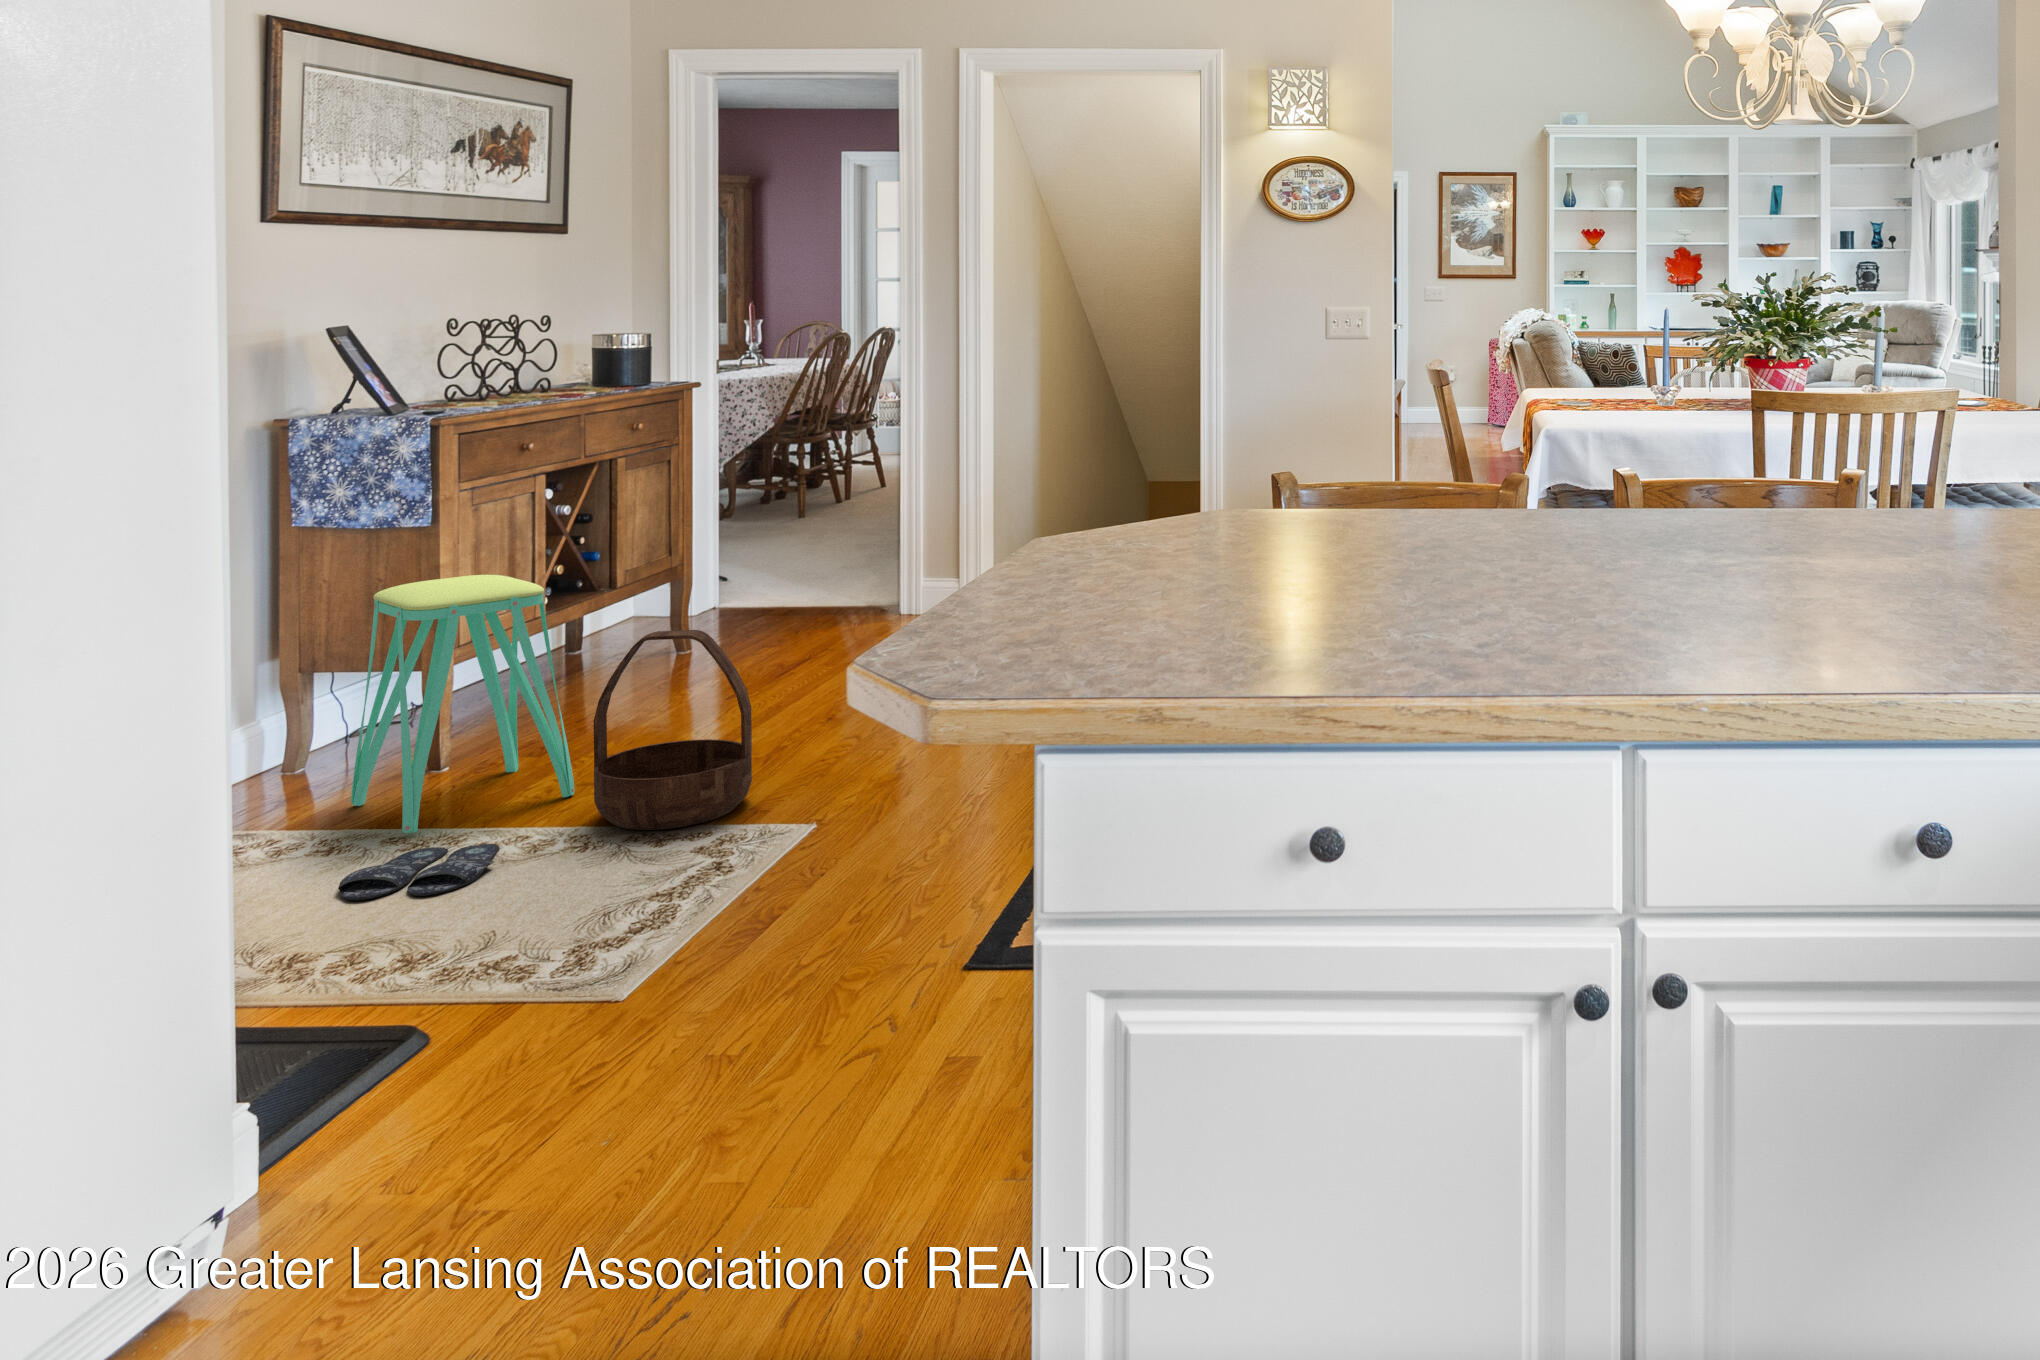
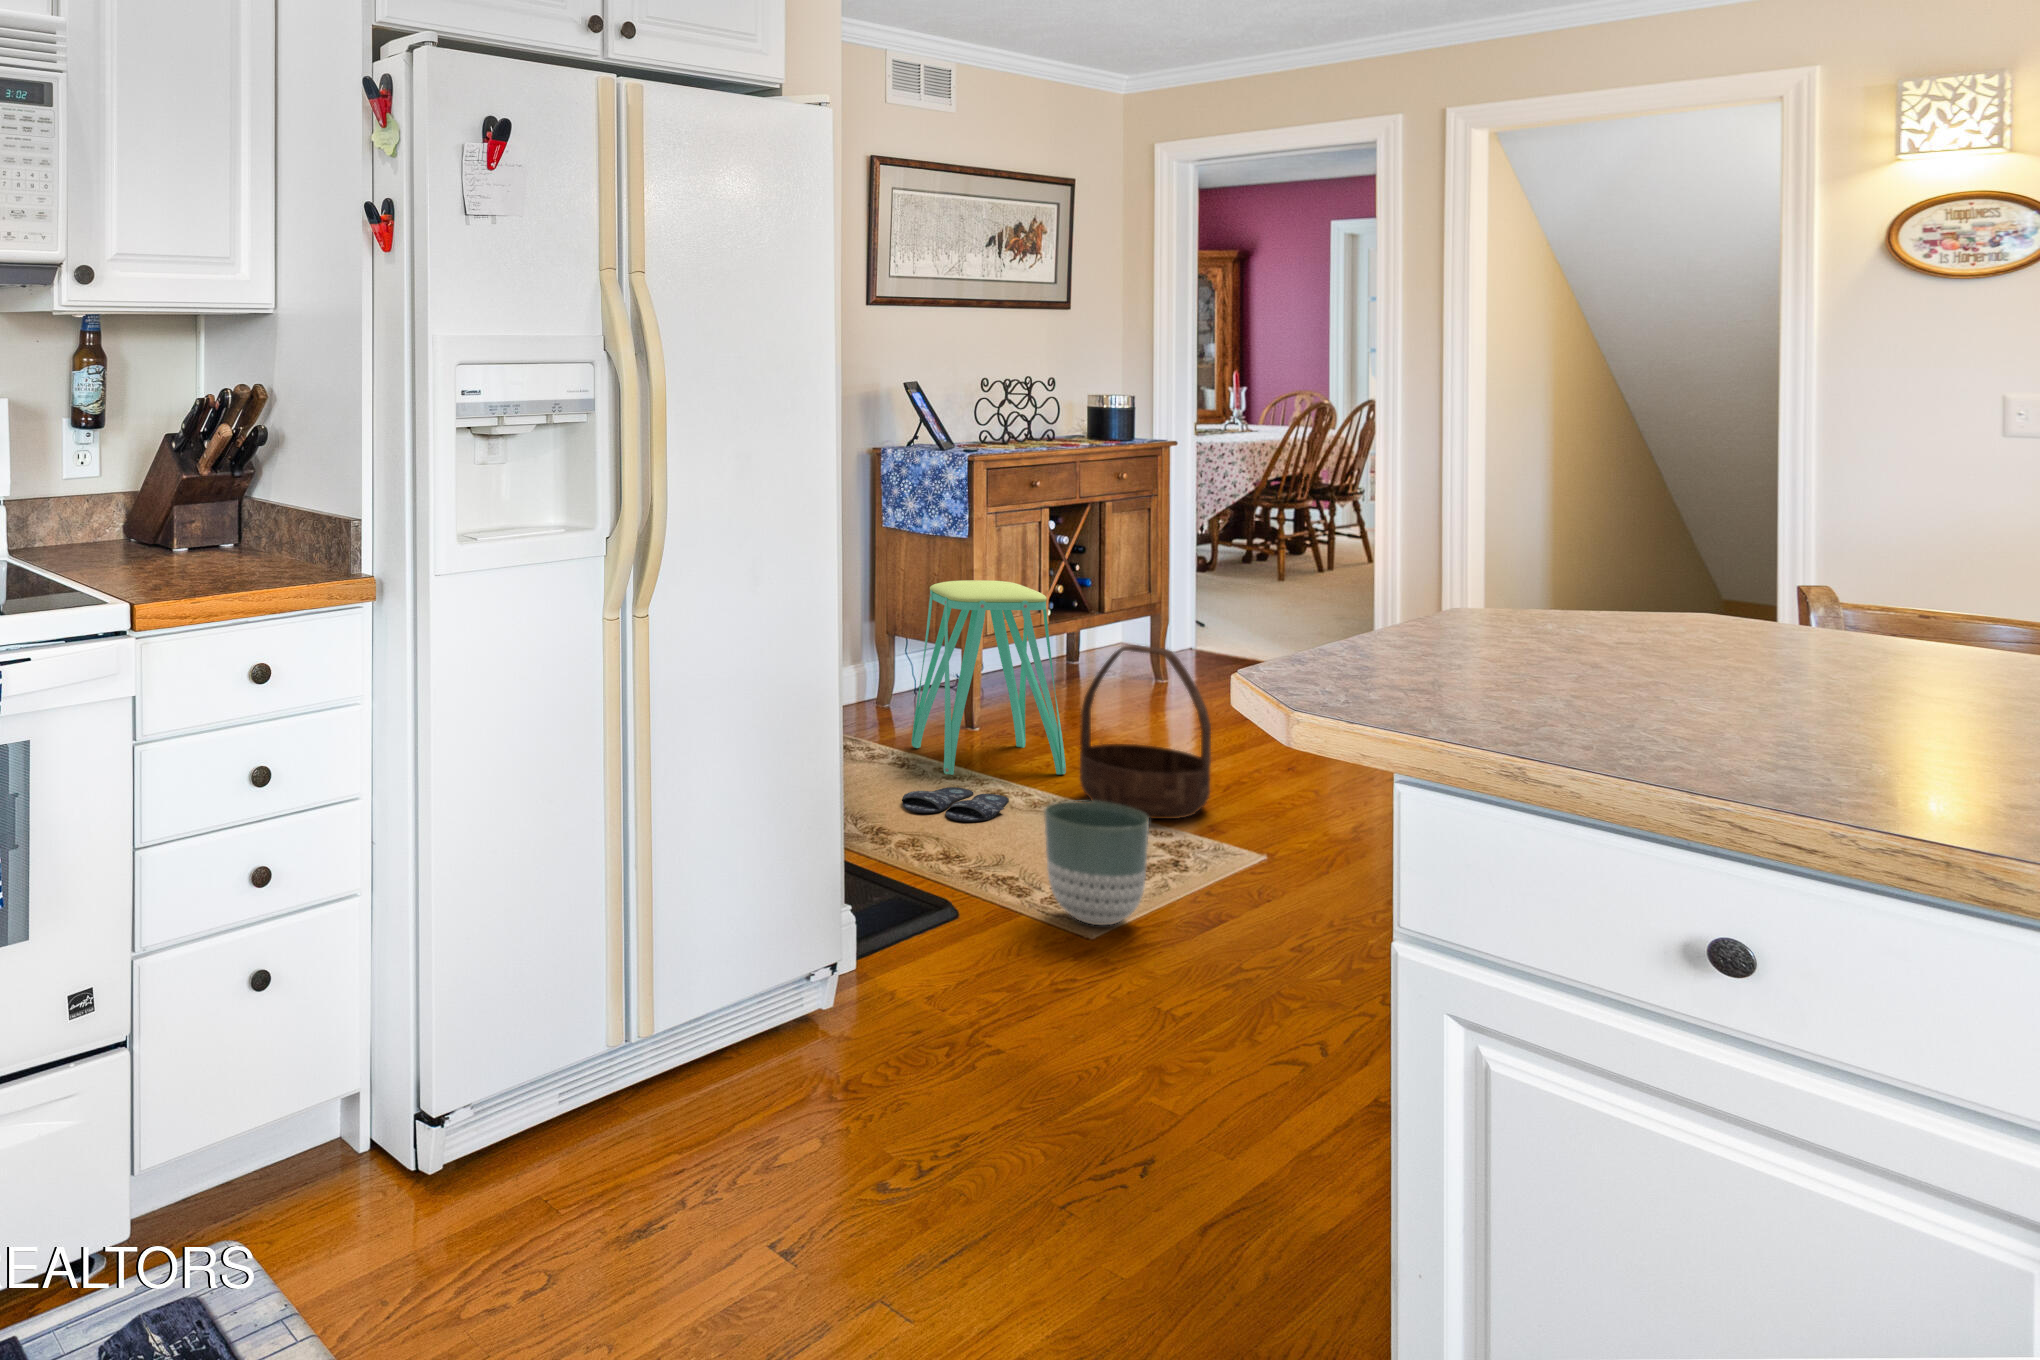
planter: none [554,834,690,986] -> present [1044,801,1149,925]

